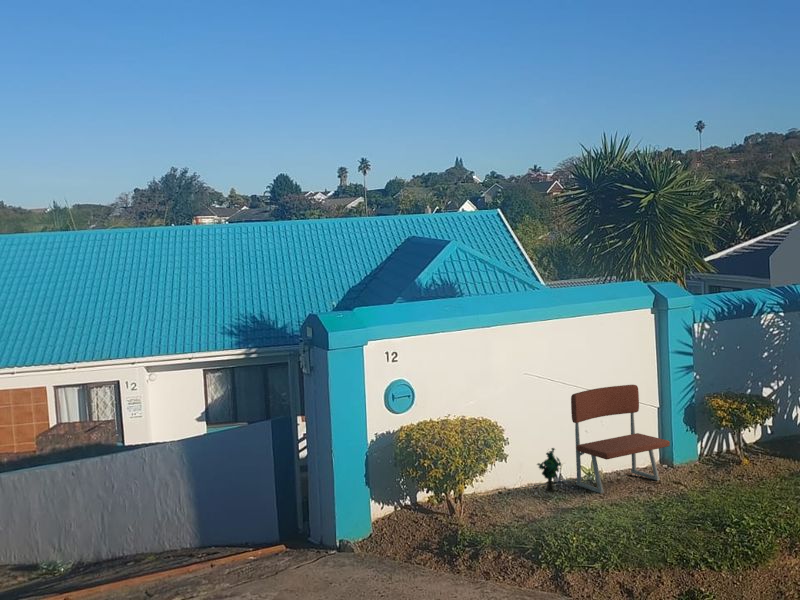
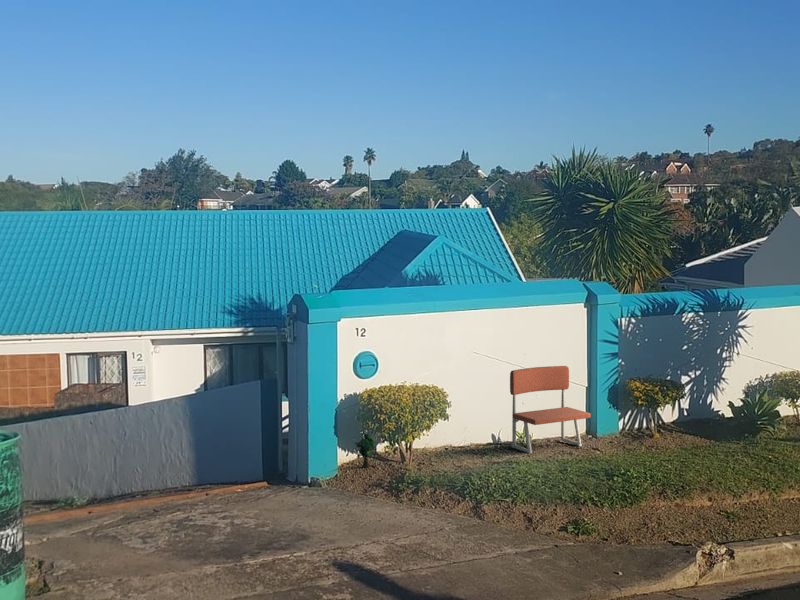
decorative plant: present [537,448,561,492] -> present [355,433,376,468]

